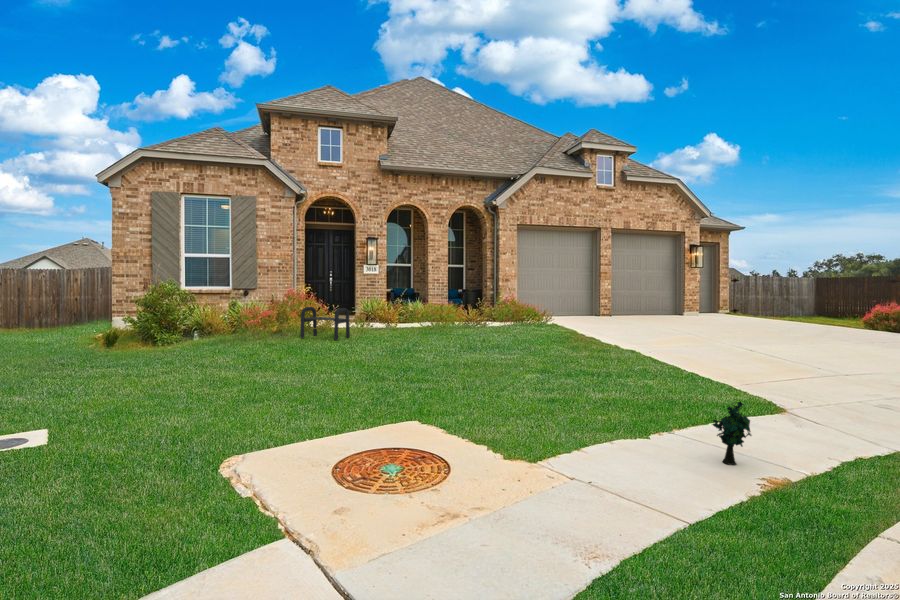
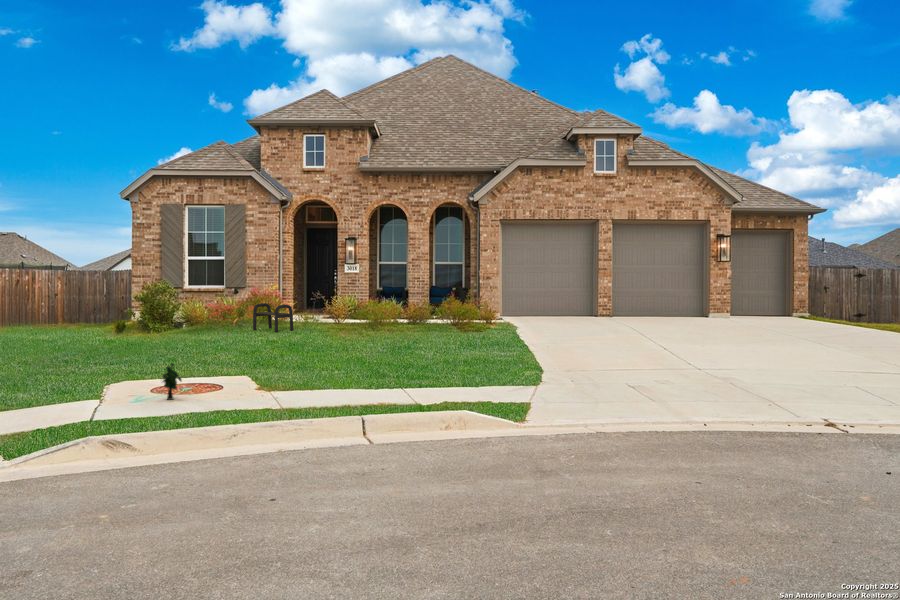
decorative plant: present [712,402,751,465] -> present [162,363,181,400]

